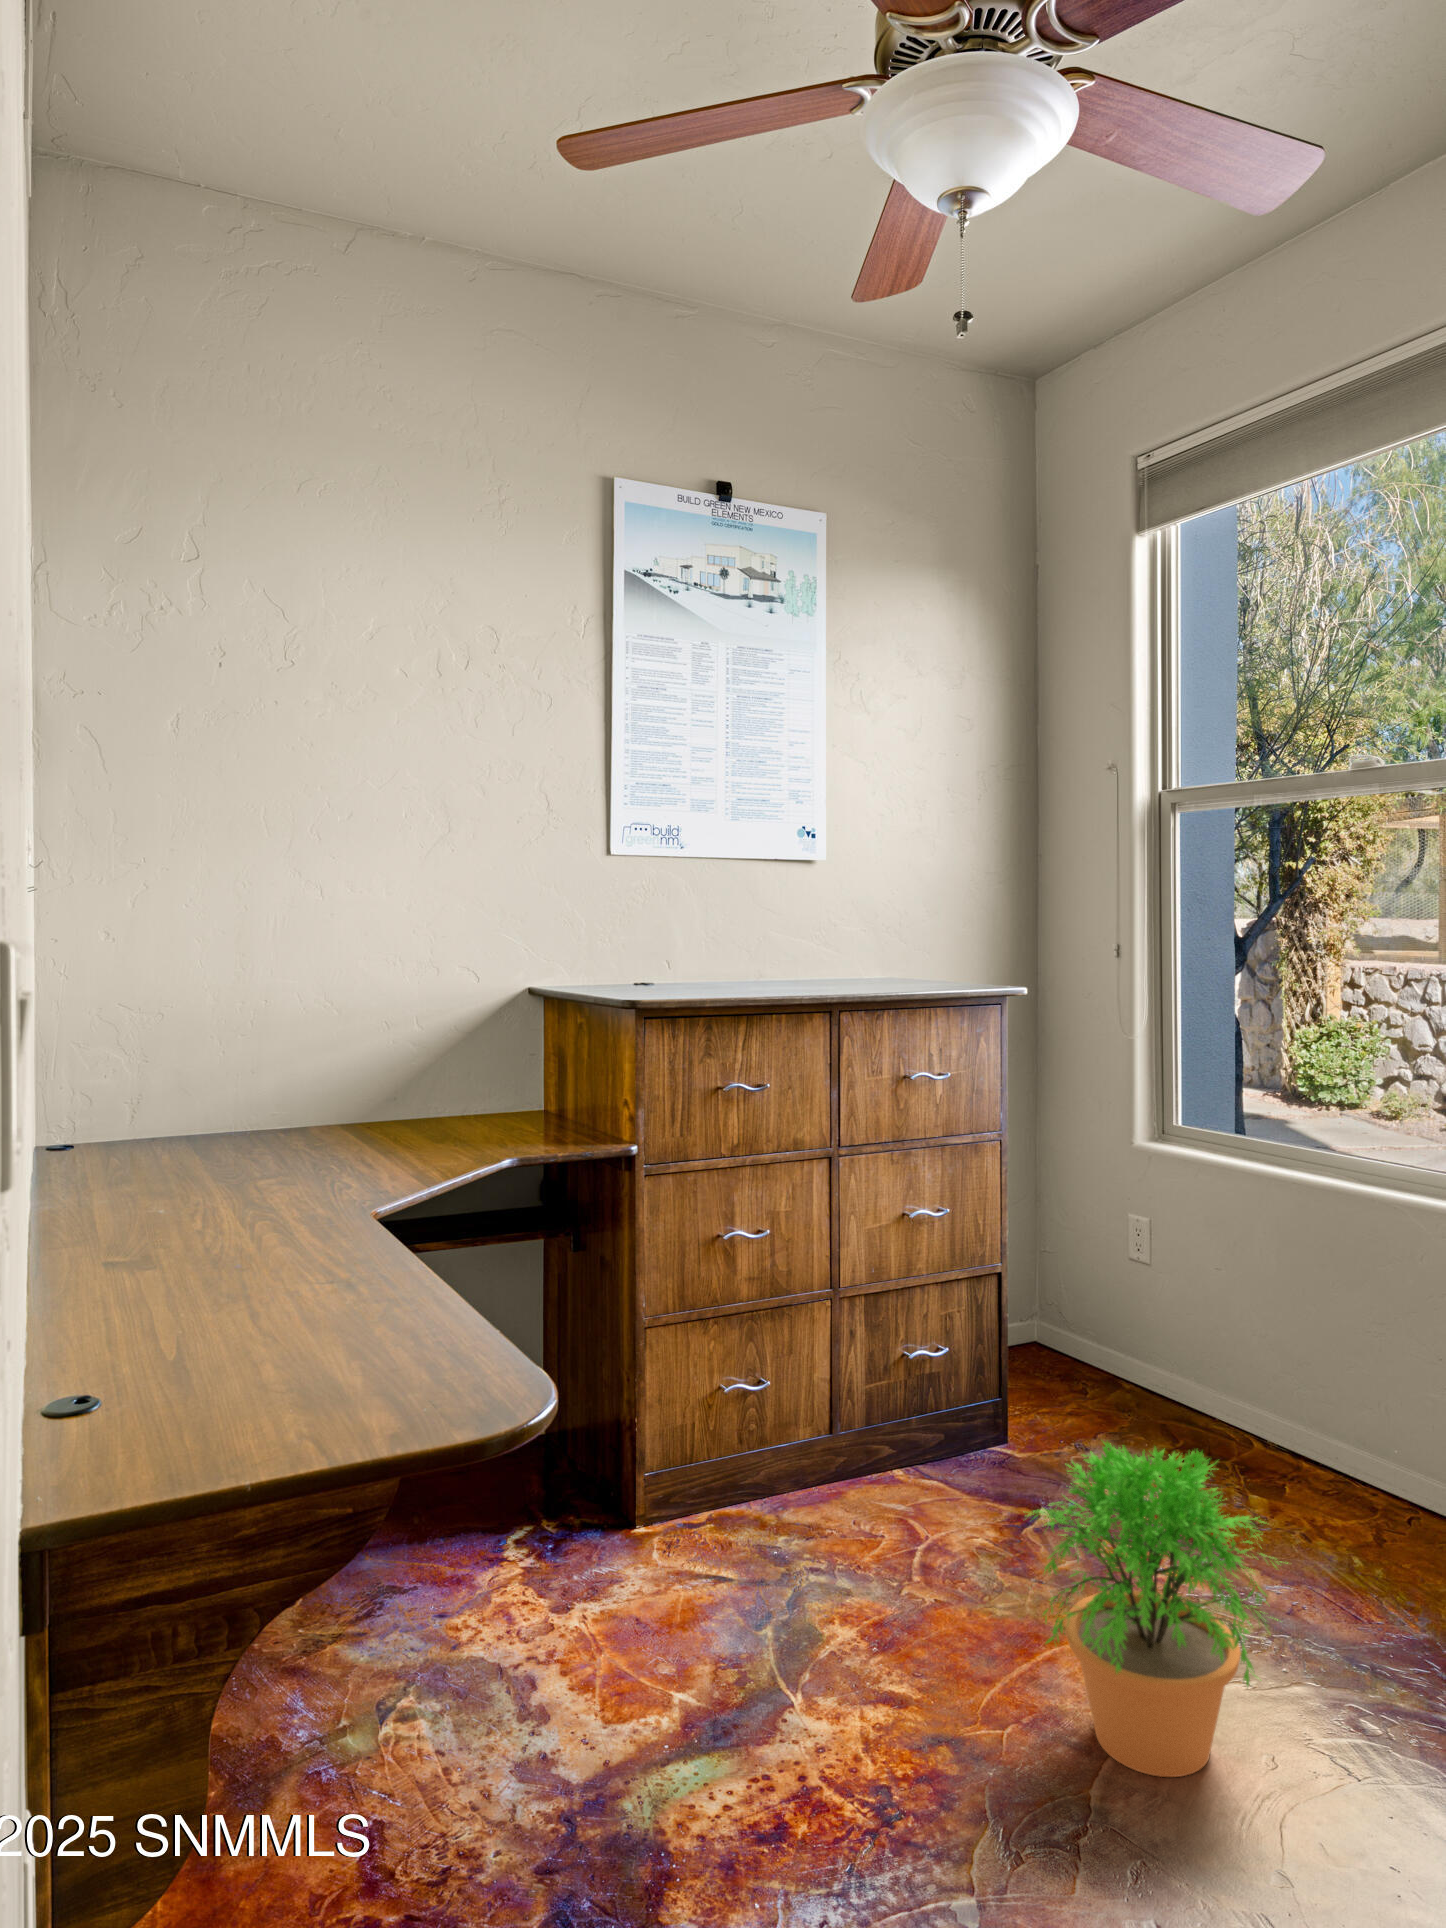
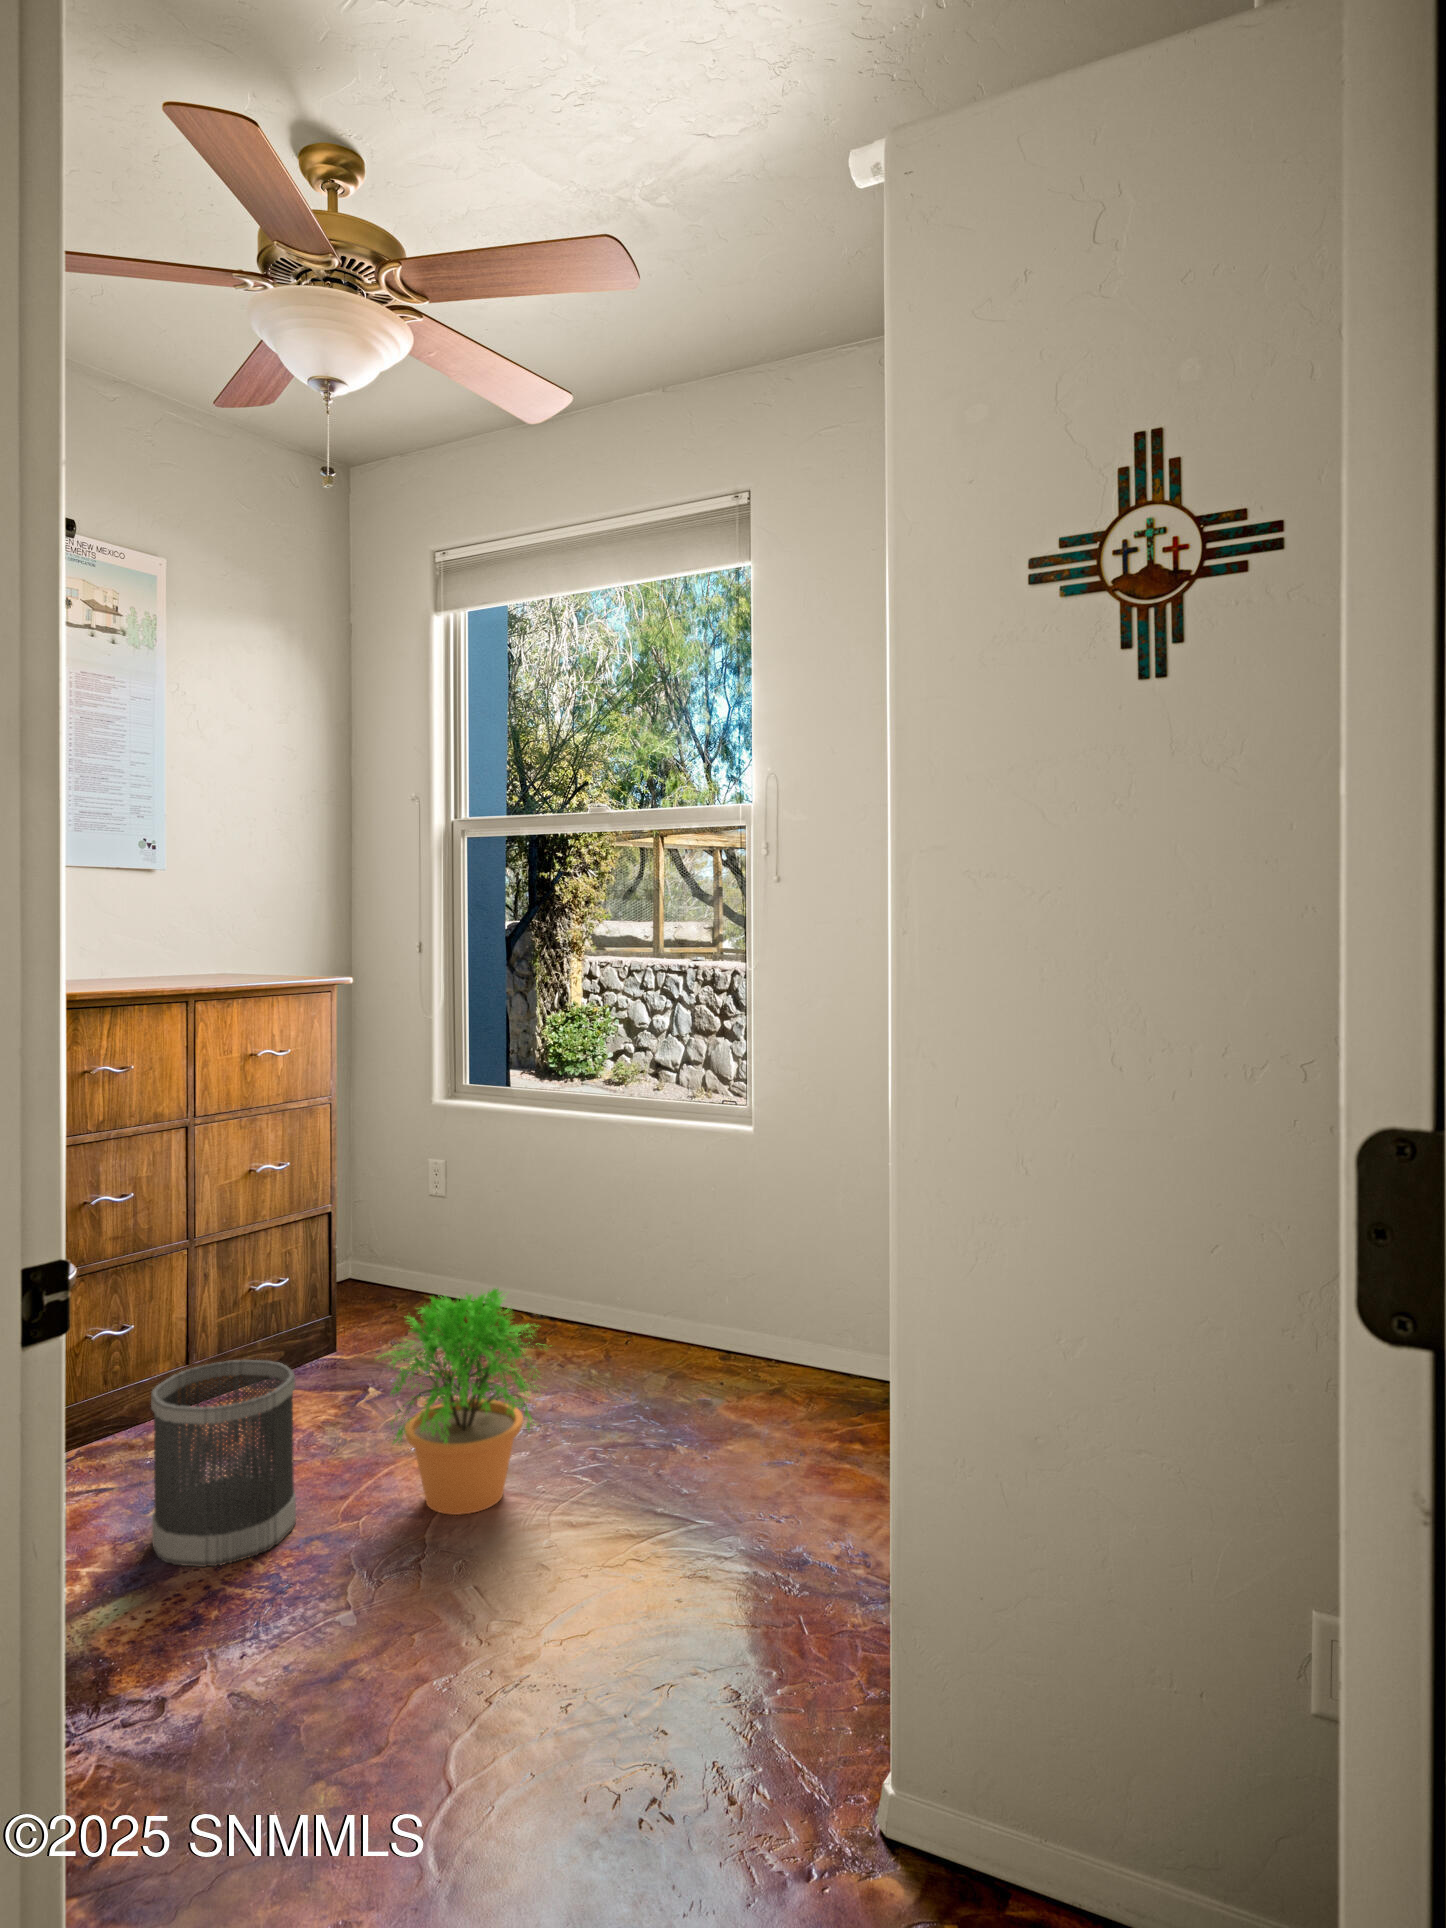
wastebasket: none [753,1468,923,1747] -> present [151,1360,296,1567]

